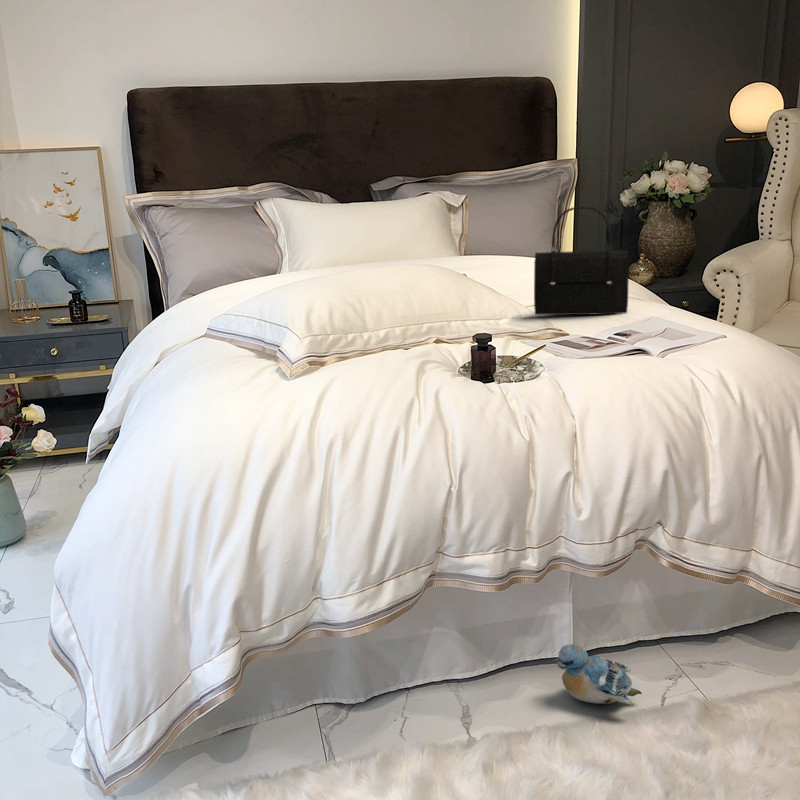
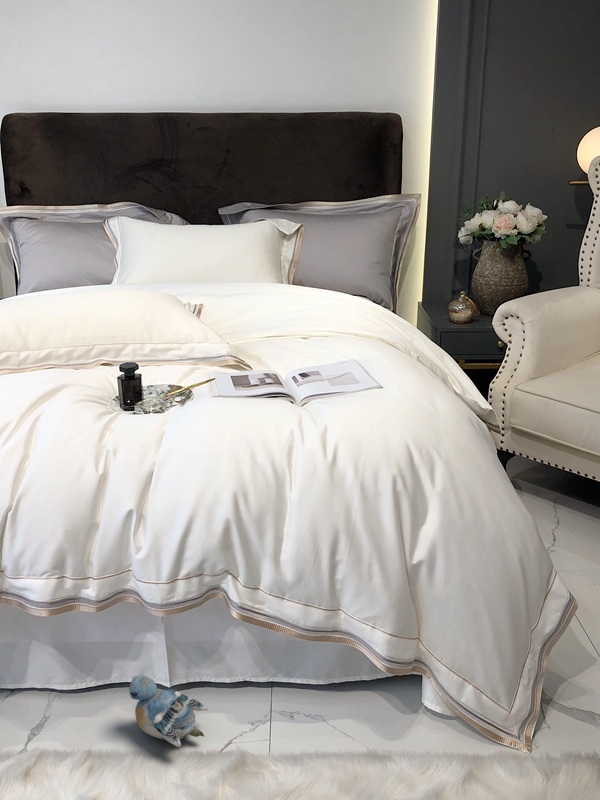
handbag: present [534,206,629,315] -> none [266,242,353,349]

